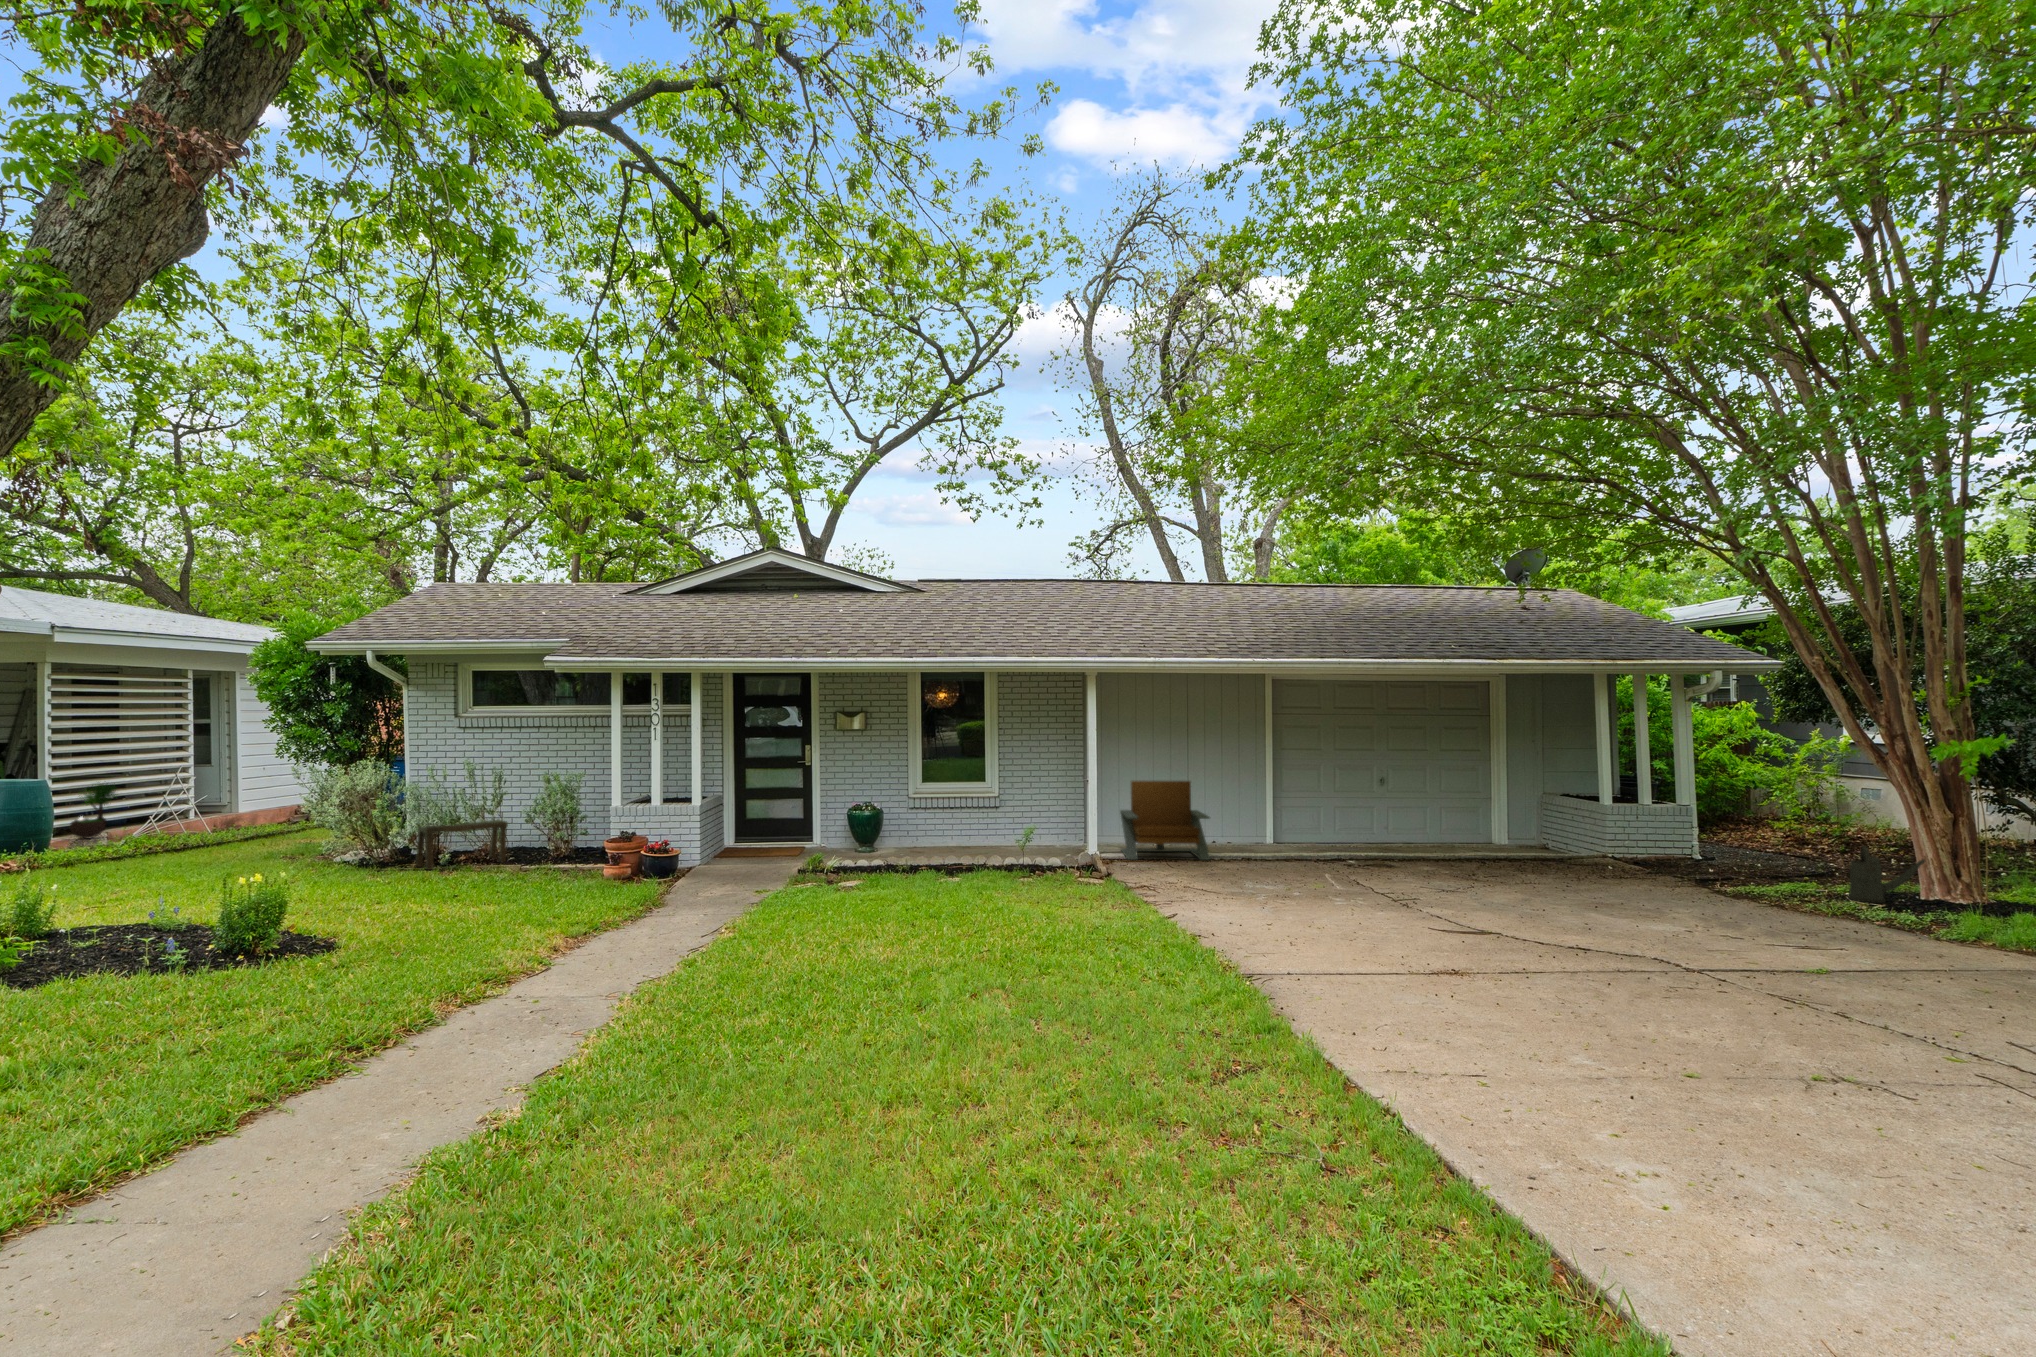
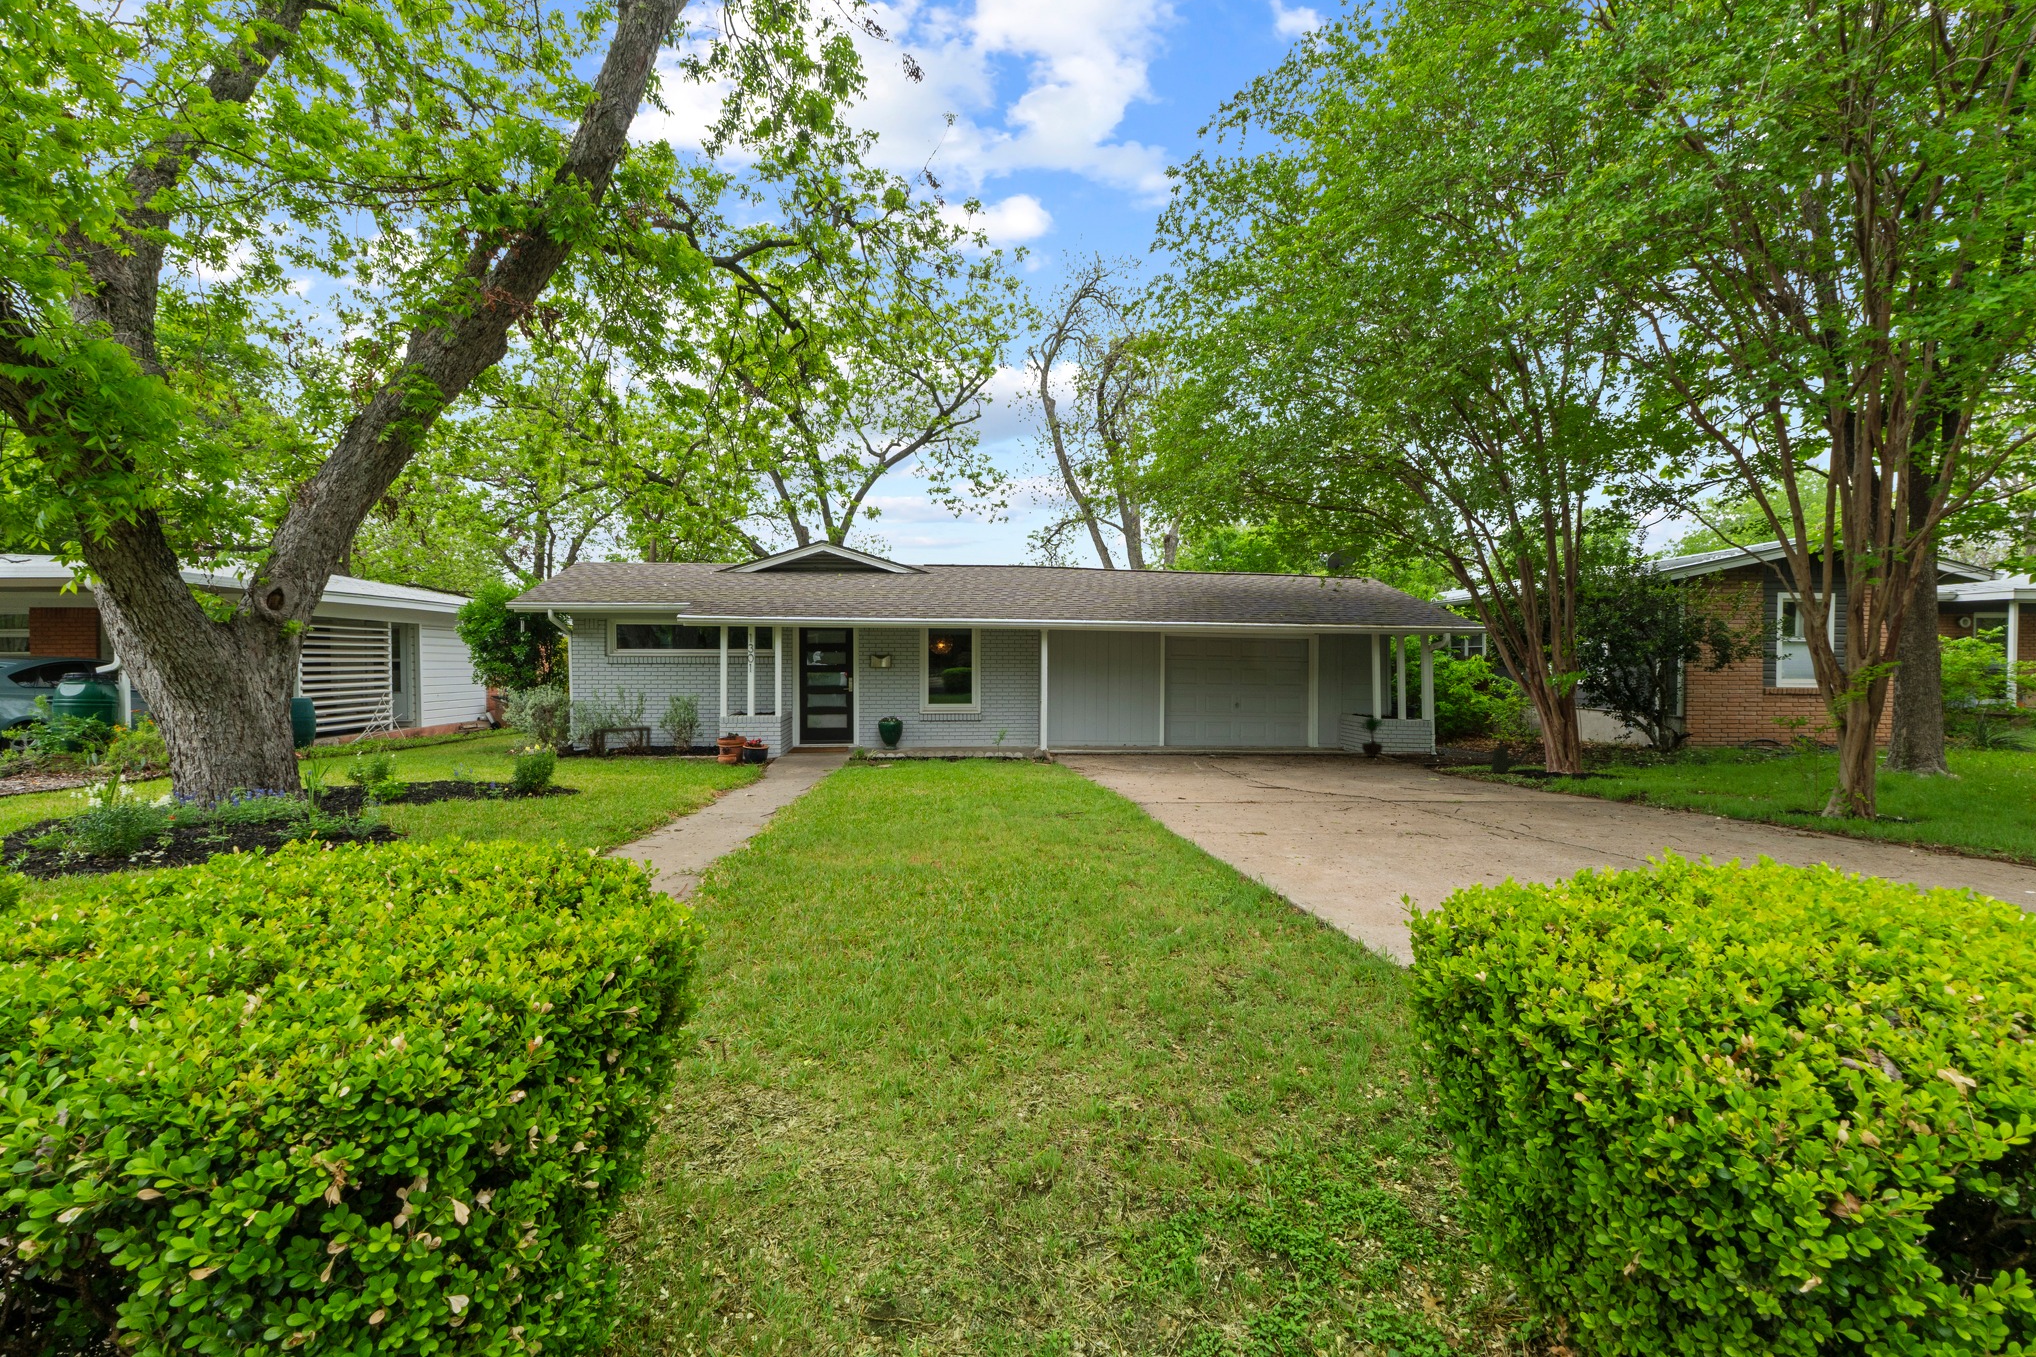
lounge chair: present [1120,781,1211,860] -> none [1060,704,1119,754]
potted tree: present [70,783,116,839] -> present [1361,716,1384,756]

